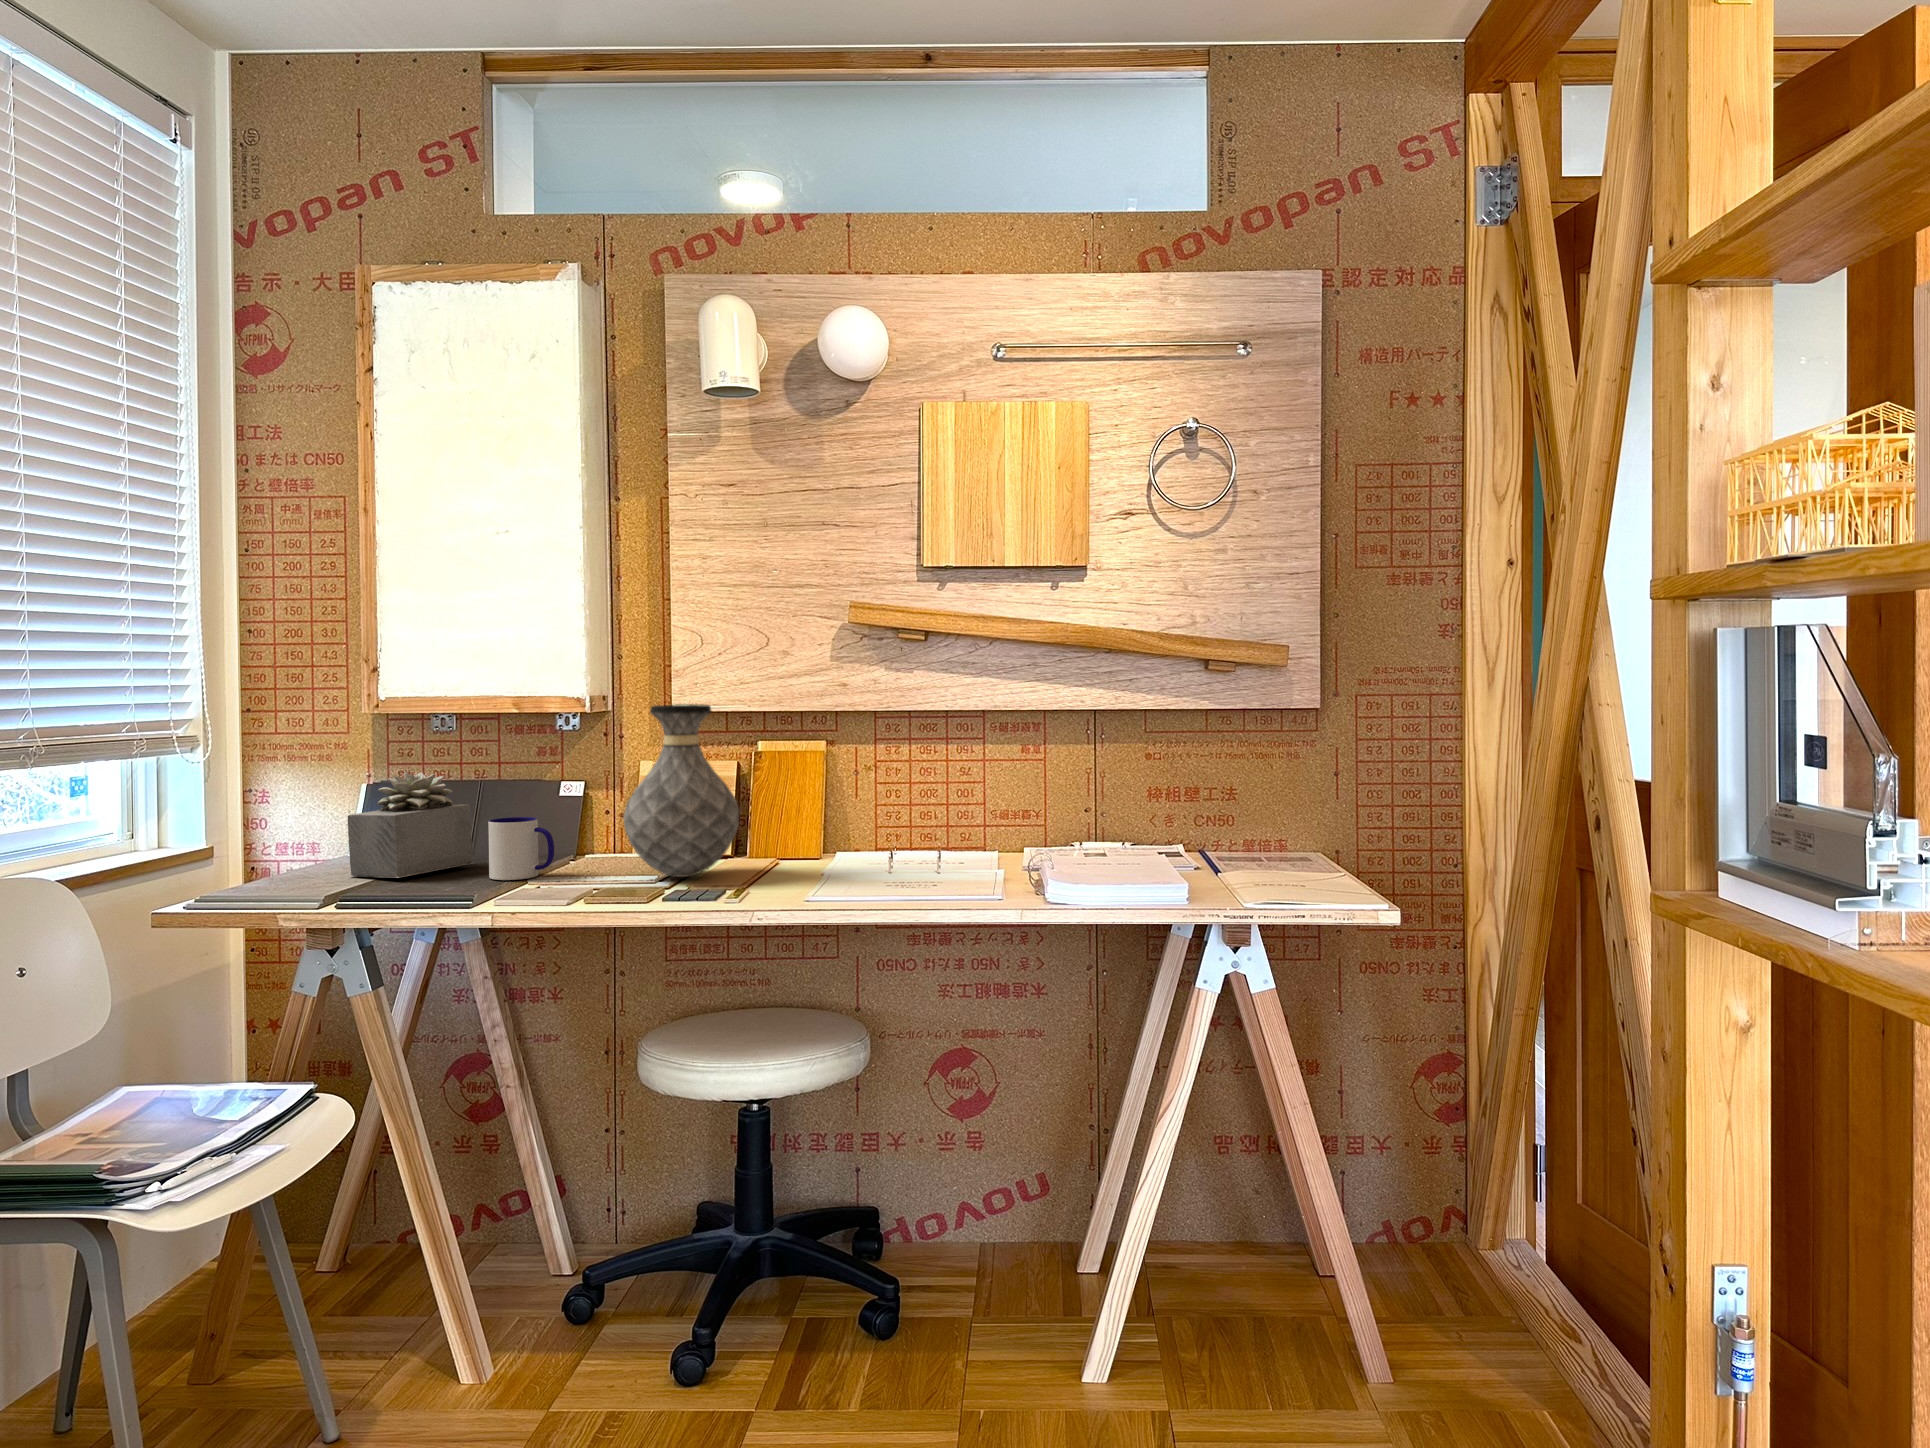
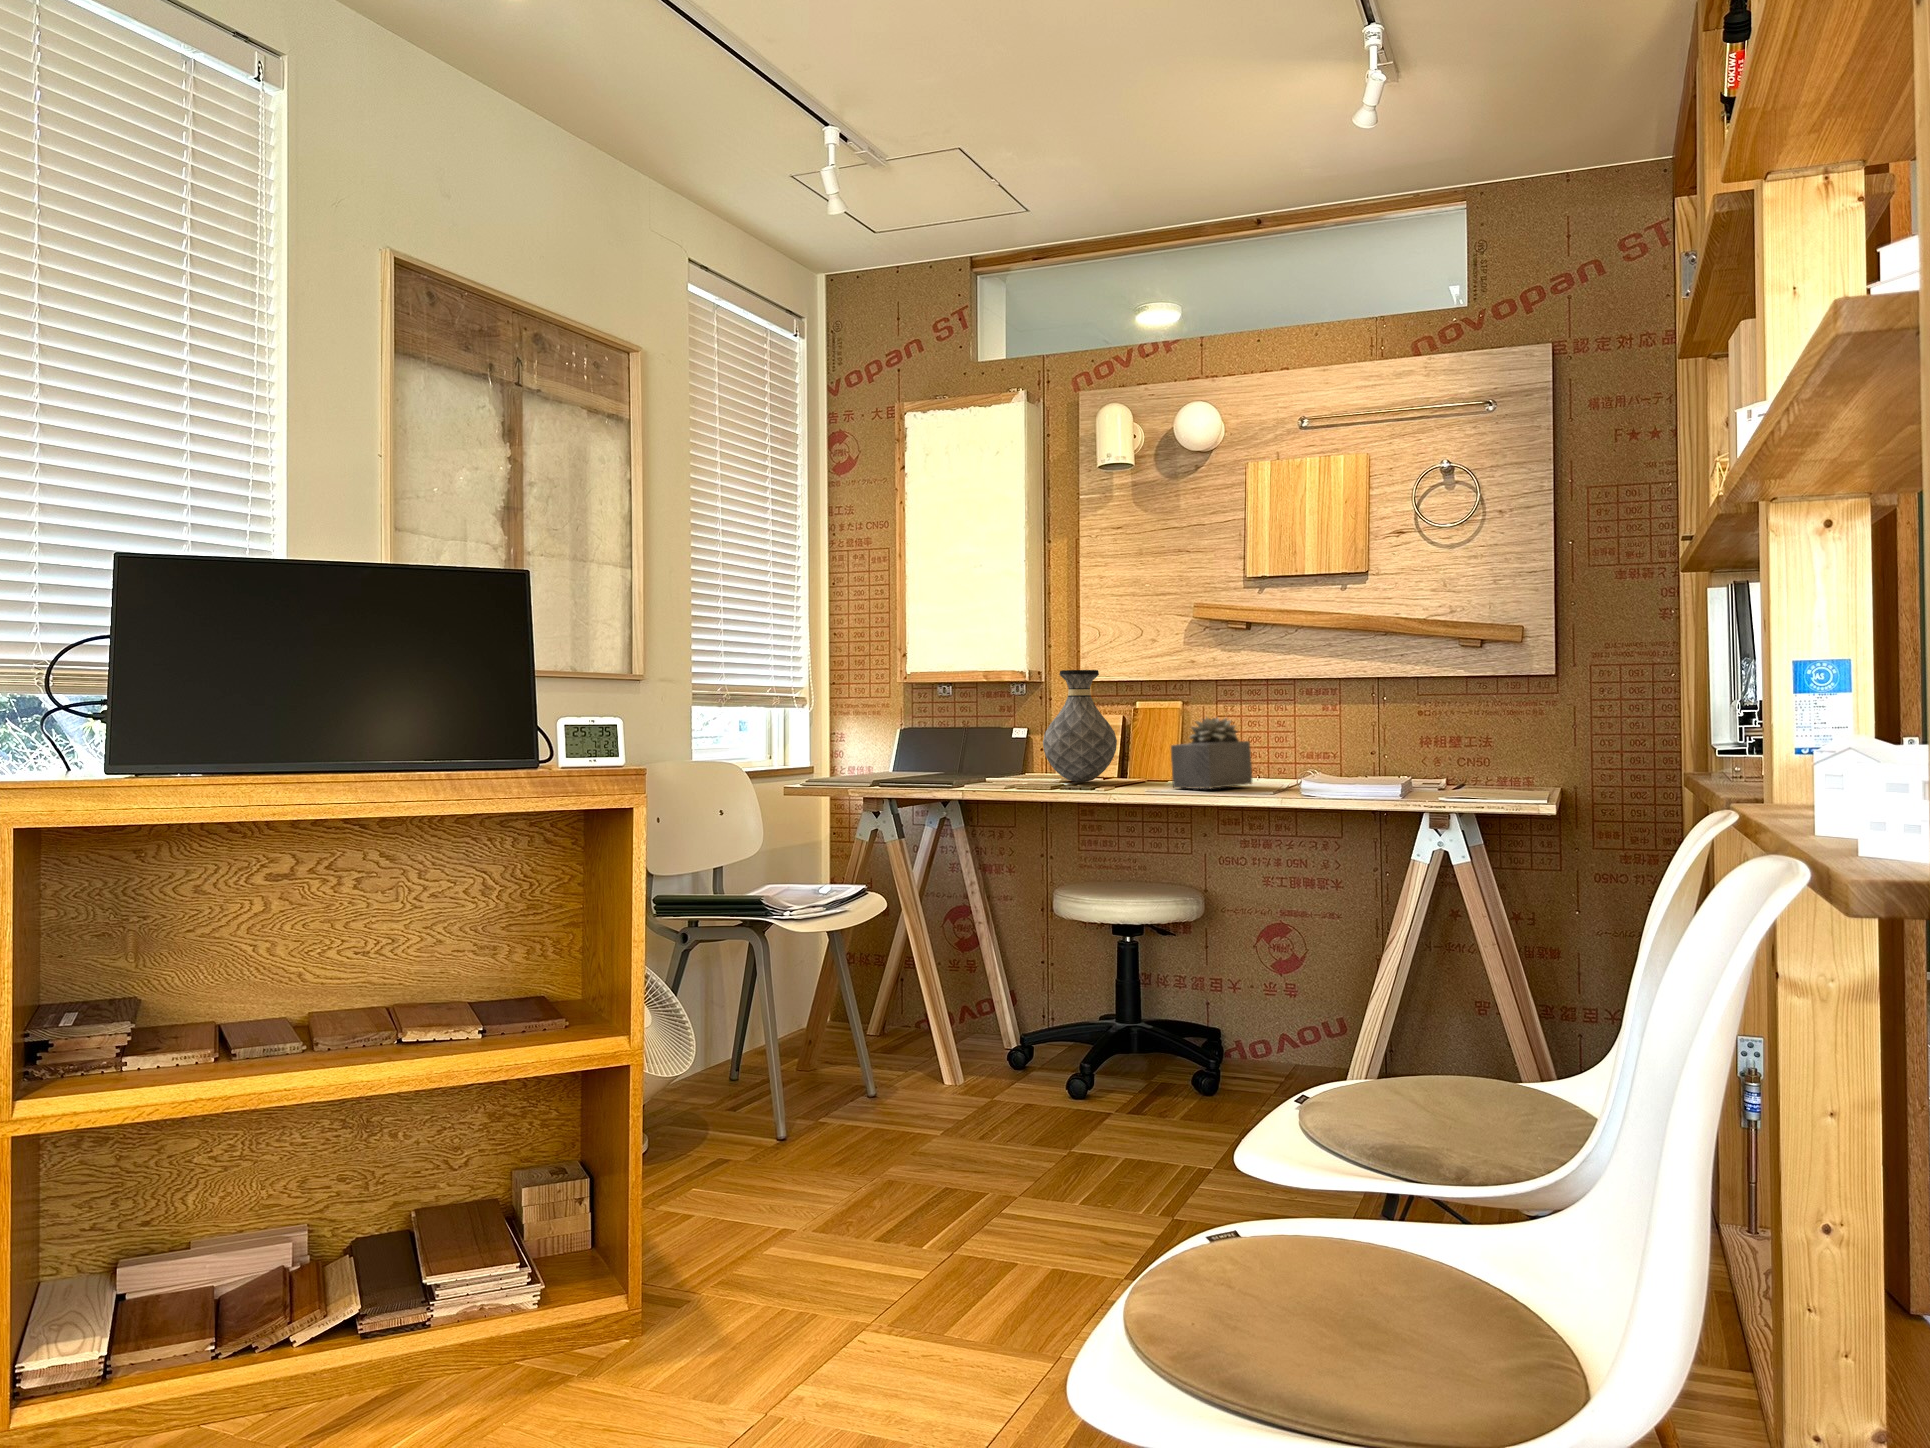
succulent plant: present [348,771,473,878] -> present [1171,717,1252,789]
mug: present [488,817,554,880] -> none [964,743,1002,781]

